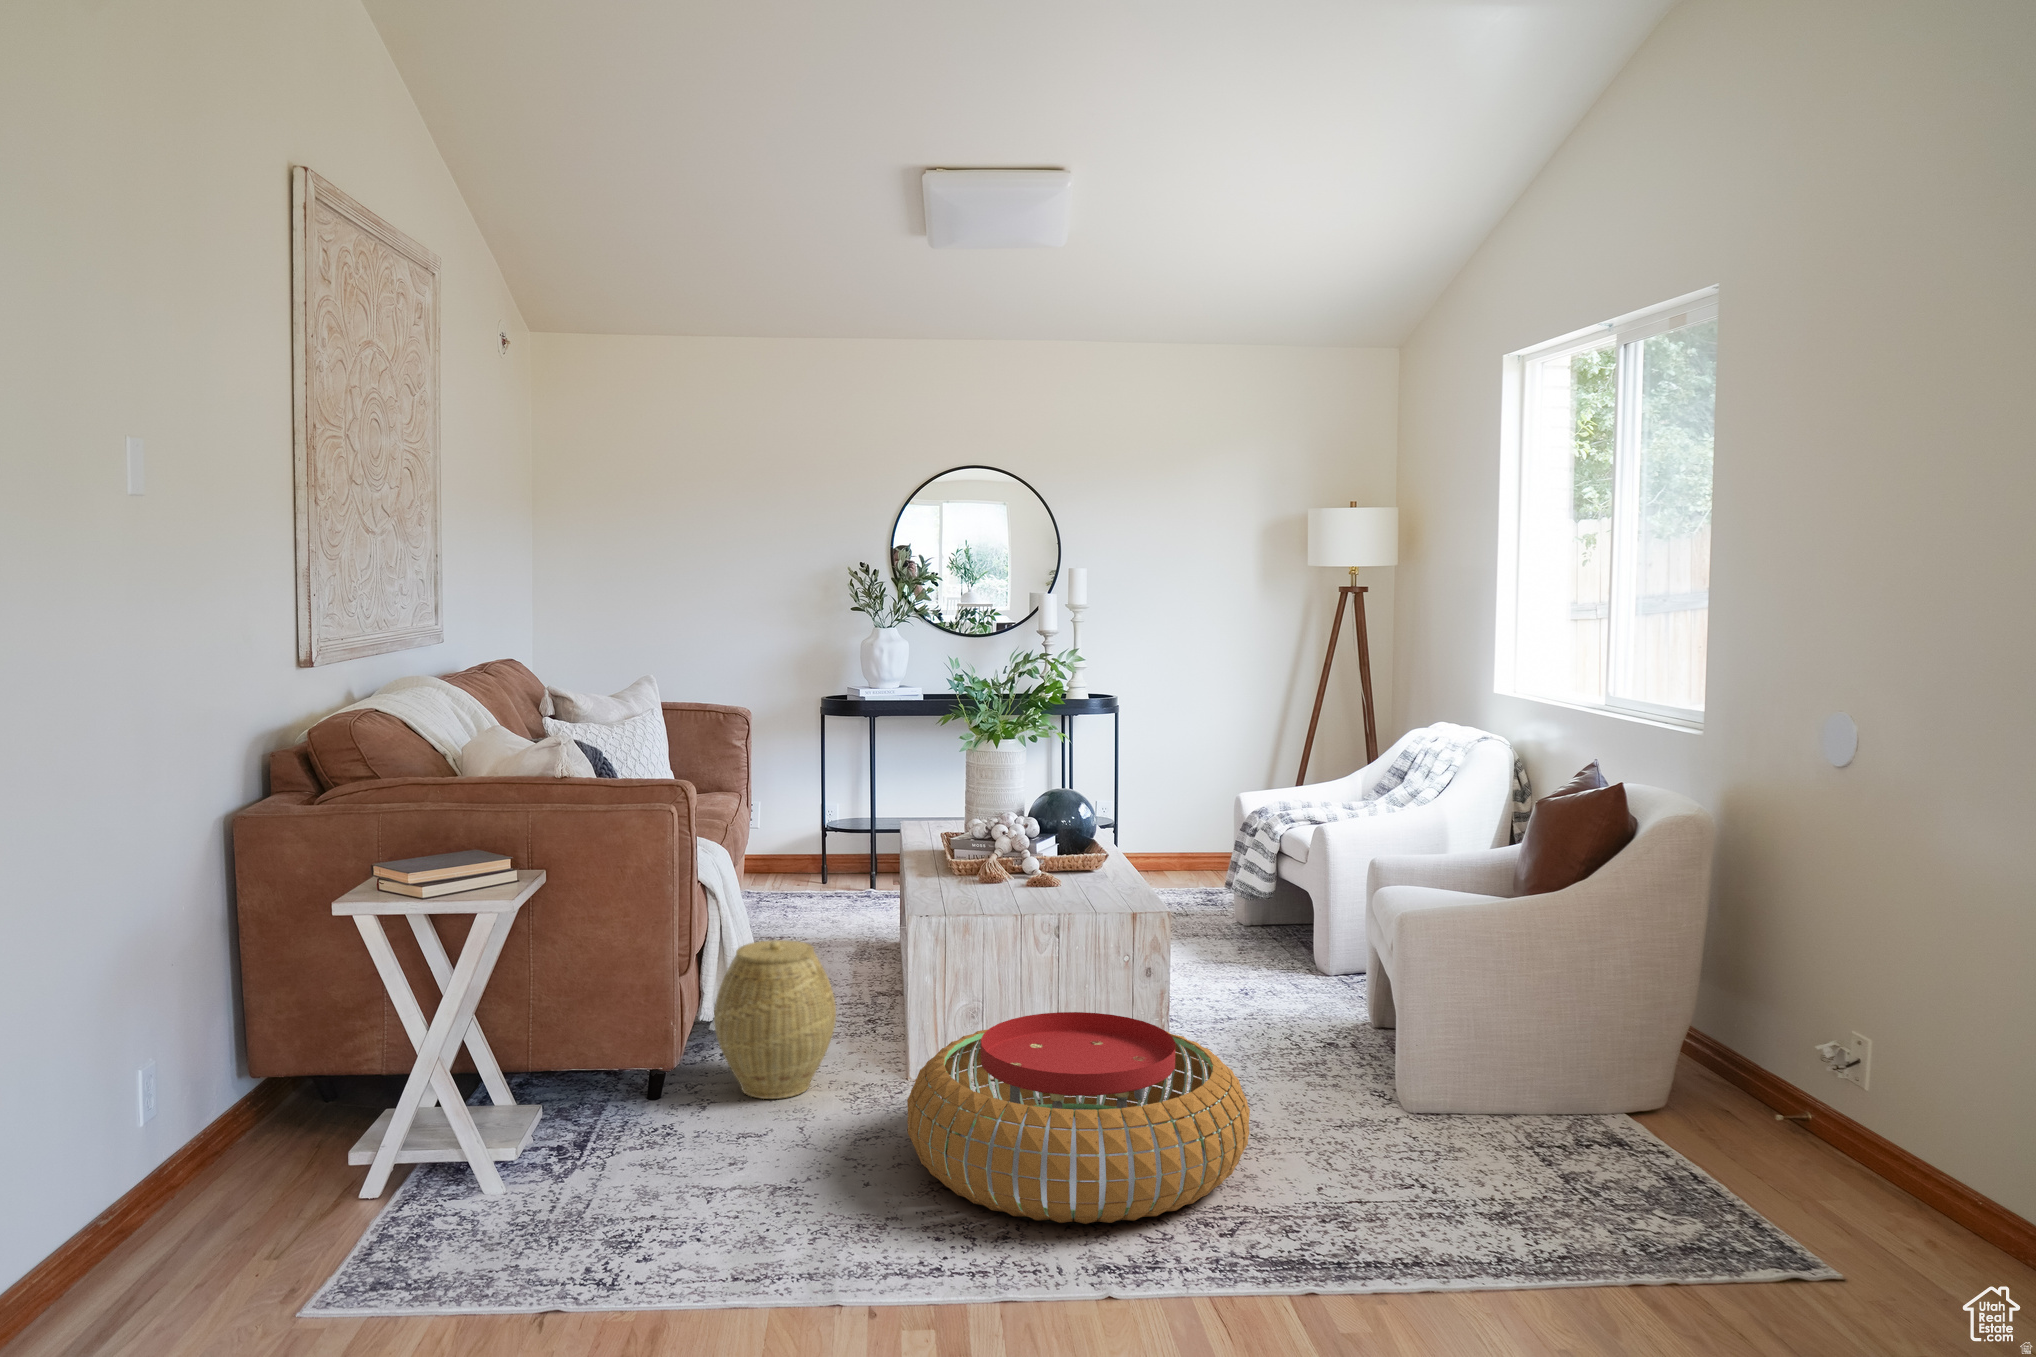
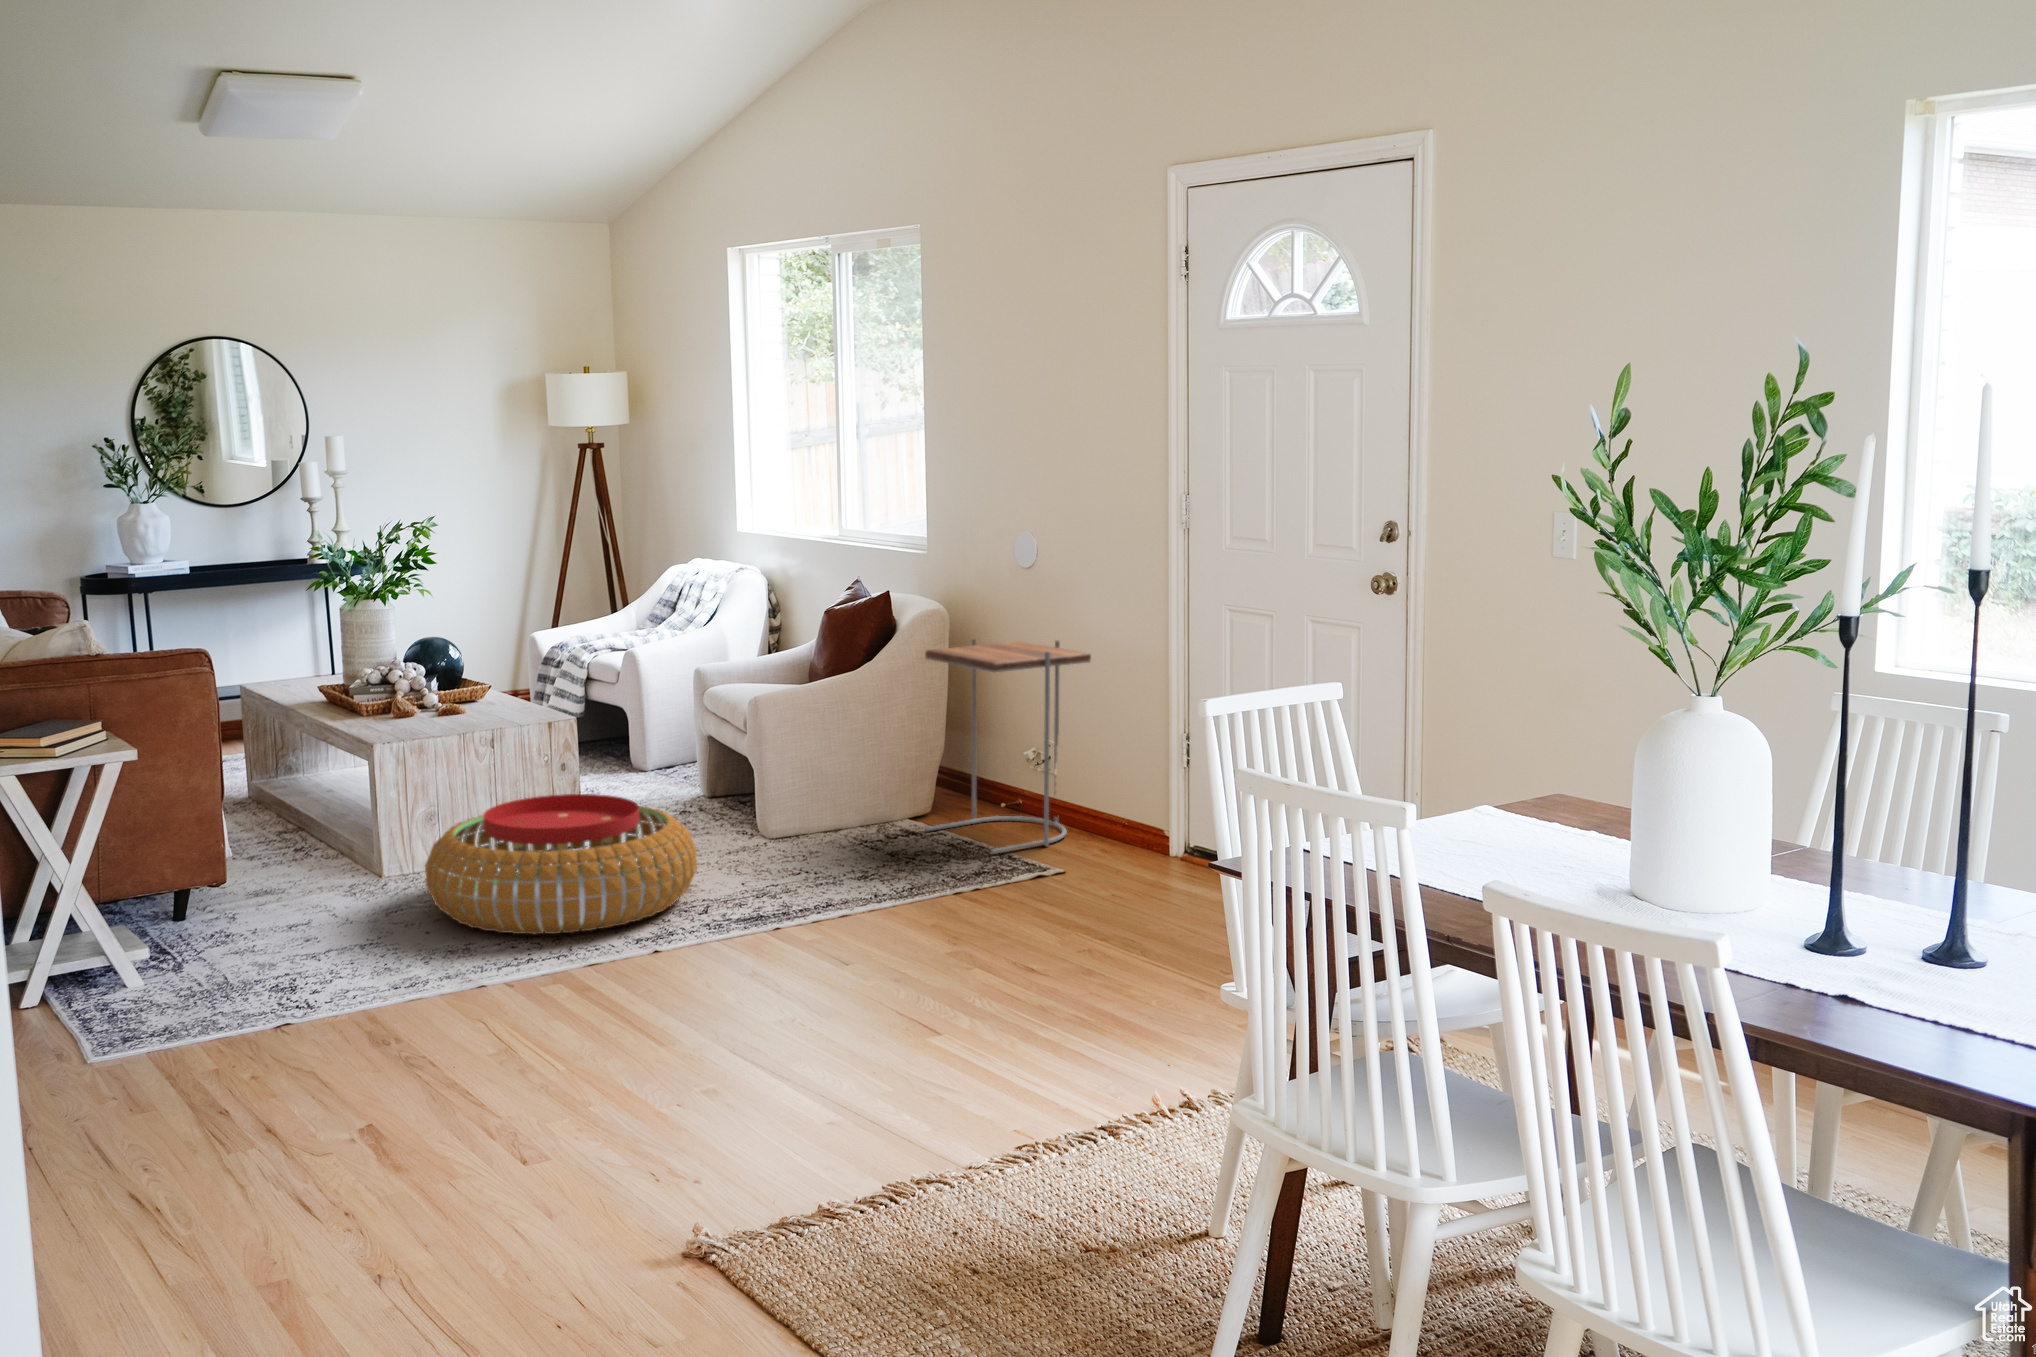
side table: none [1640,864,1939,1219] -> present [925,639,1091,854]
woven basket: present [714,940,836,1099] -> none [189,778,308,915]

